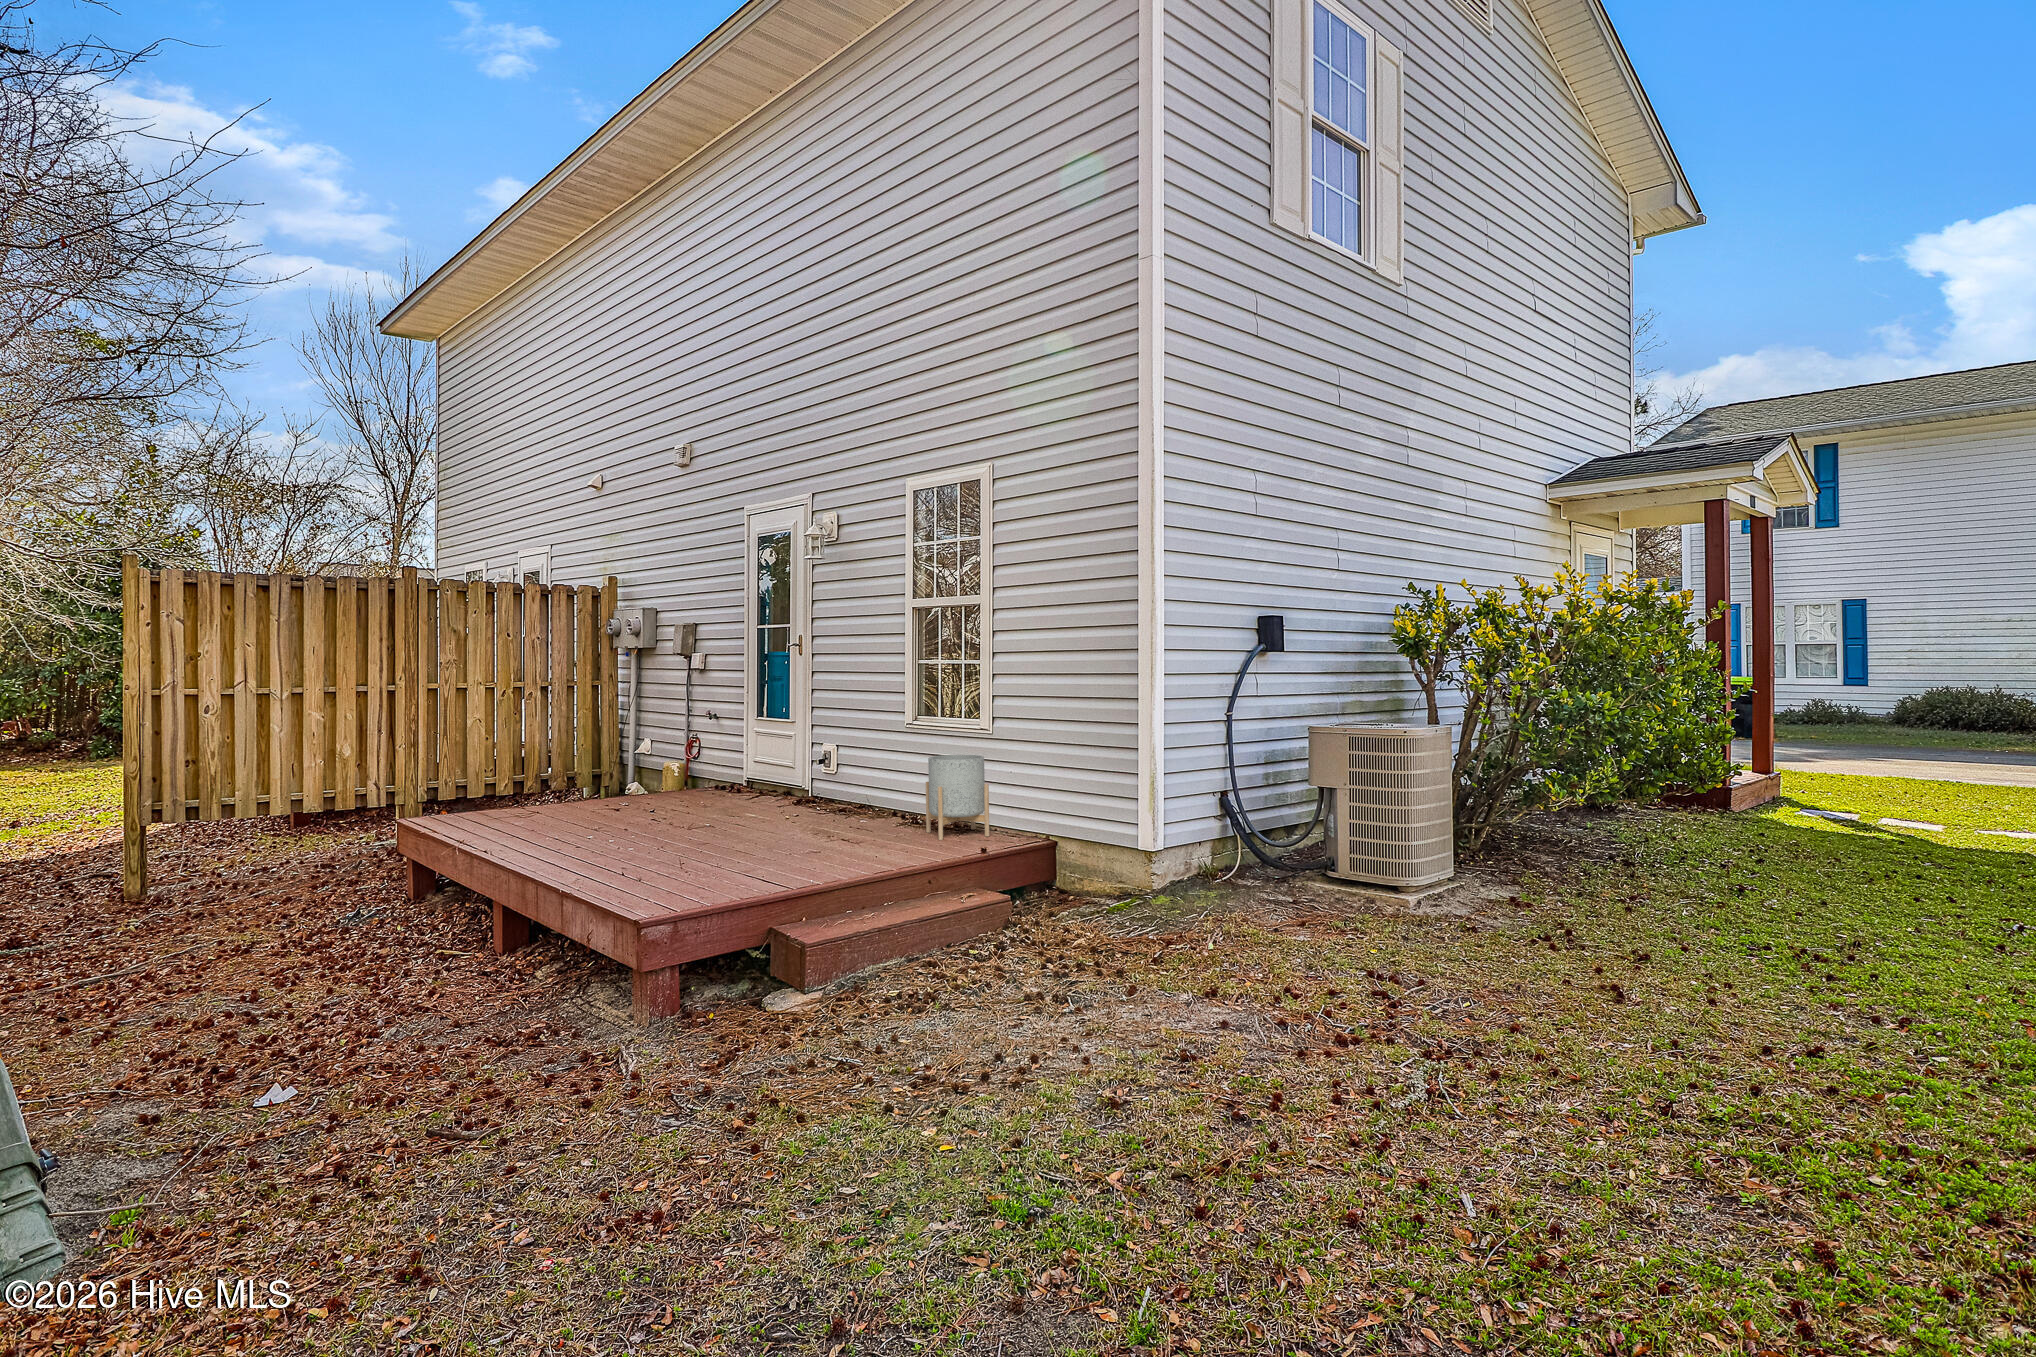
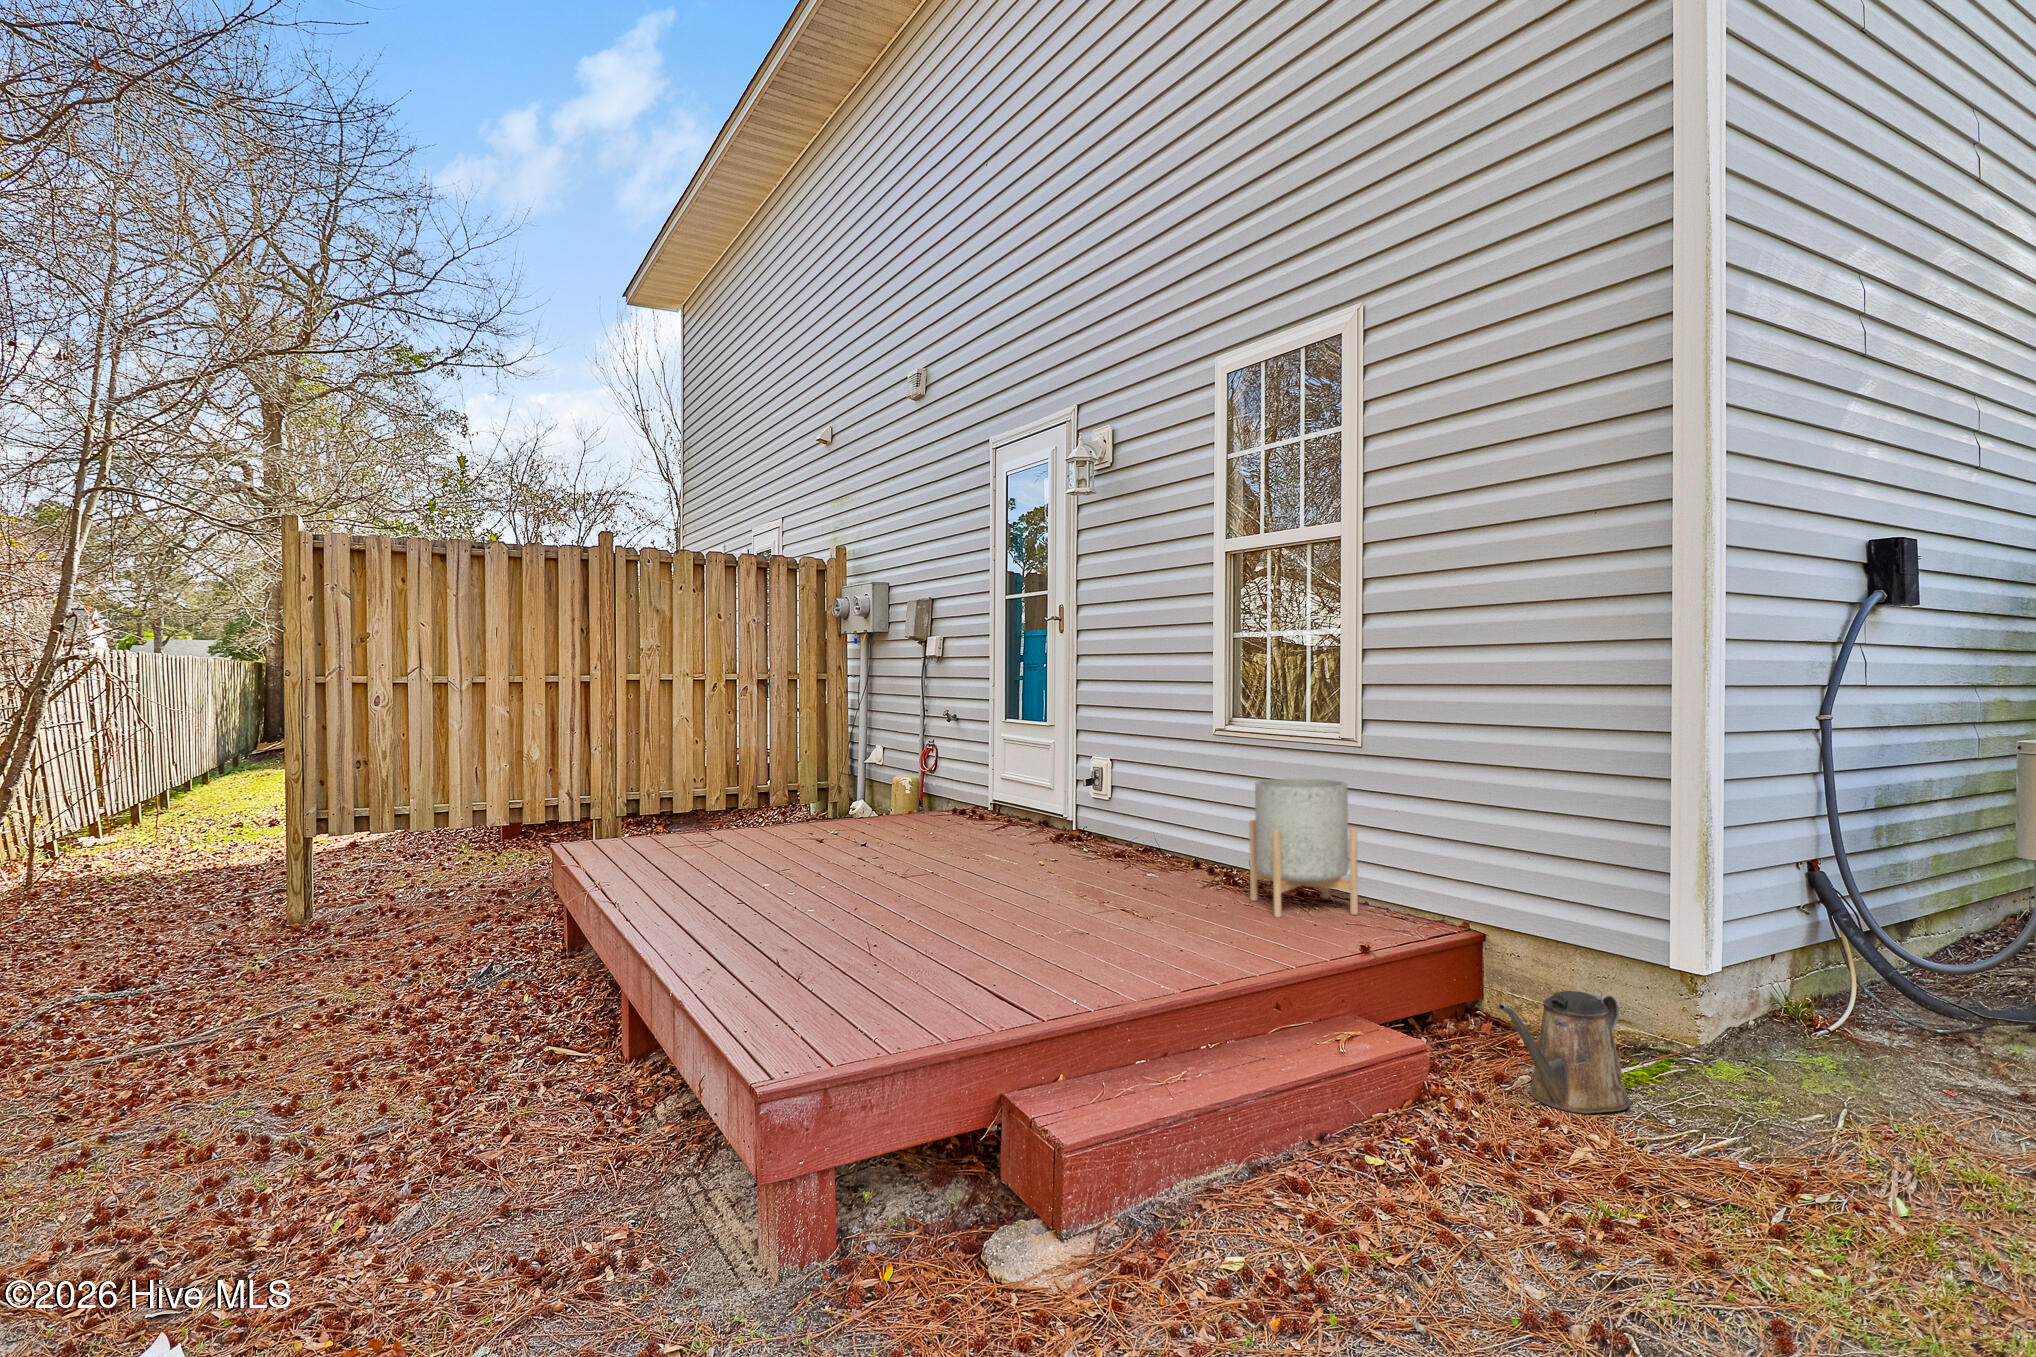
watering can: none [1047,866,1119,929] -> present [1498,991,1630,1114]

